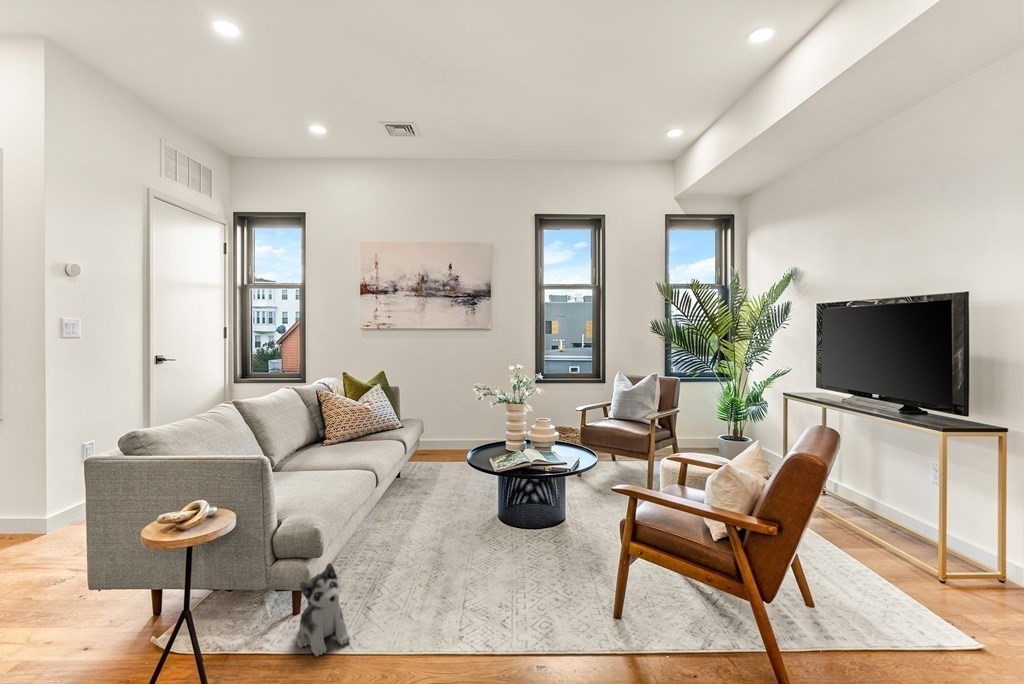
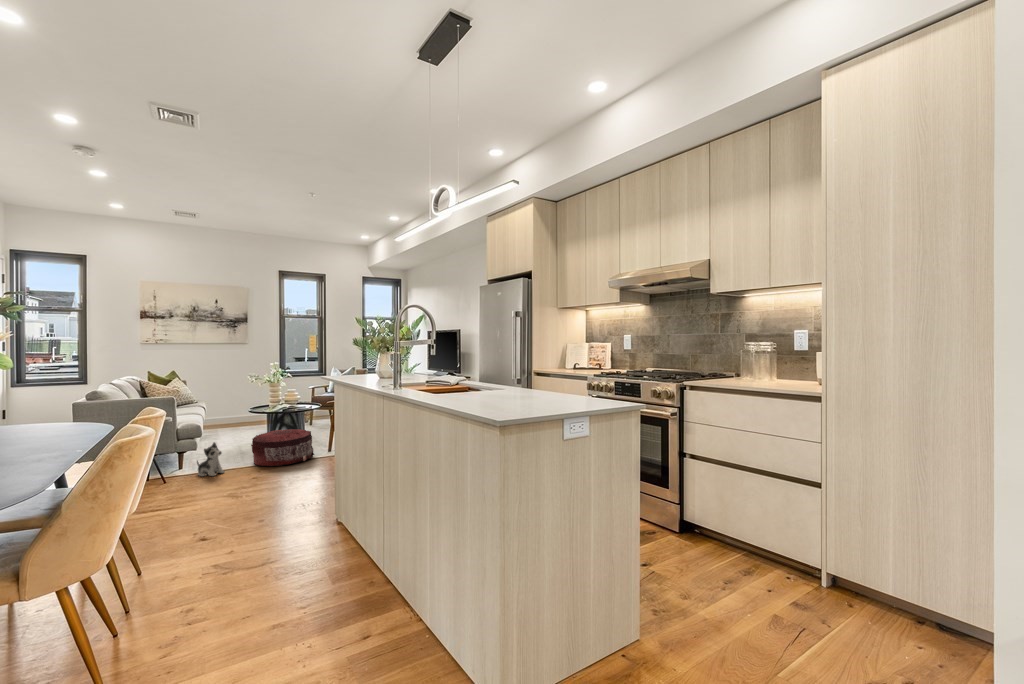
pouf: none [423,521,562,651] -> present [251,429,314,466]

